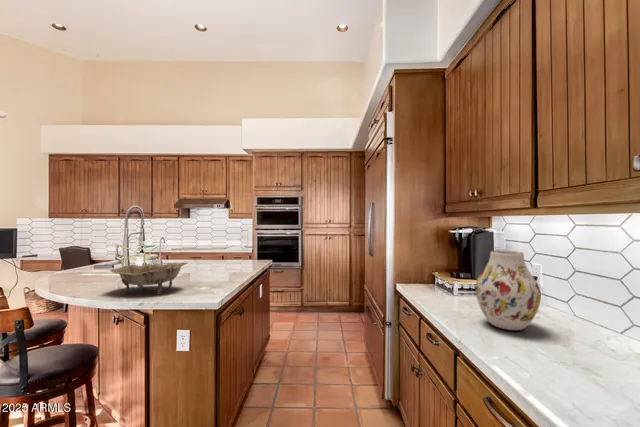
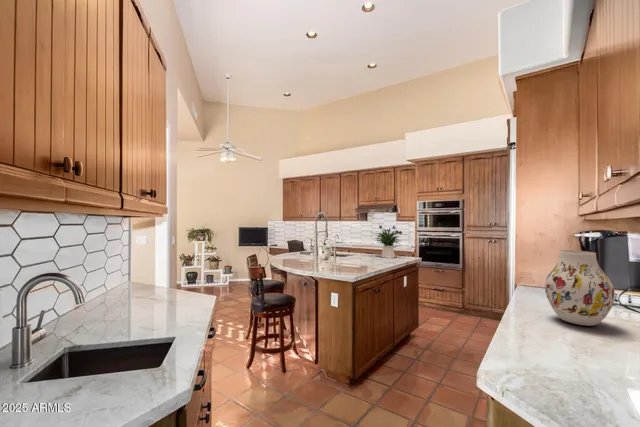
flower arrangement: none [212,222,255,265] -> present [377,225,402,258]
decorative bowl: present [111,263,187,295] -> none [300,248,341,267]

